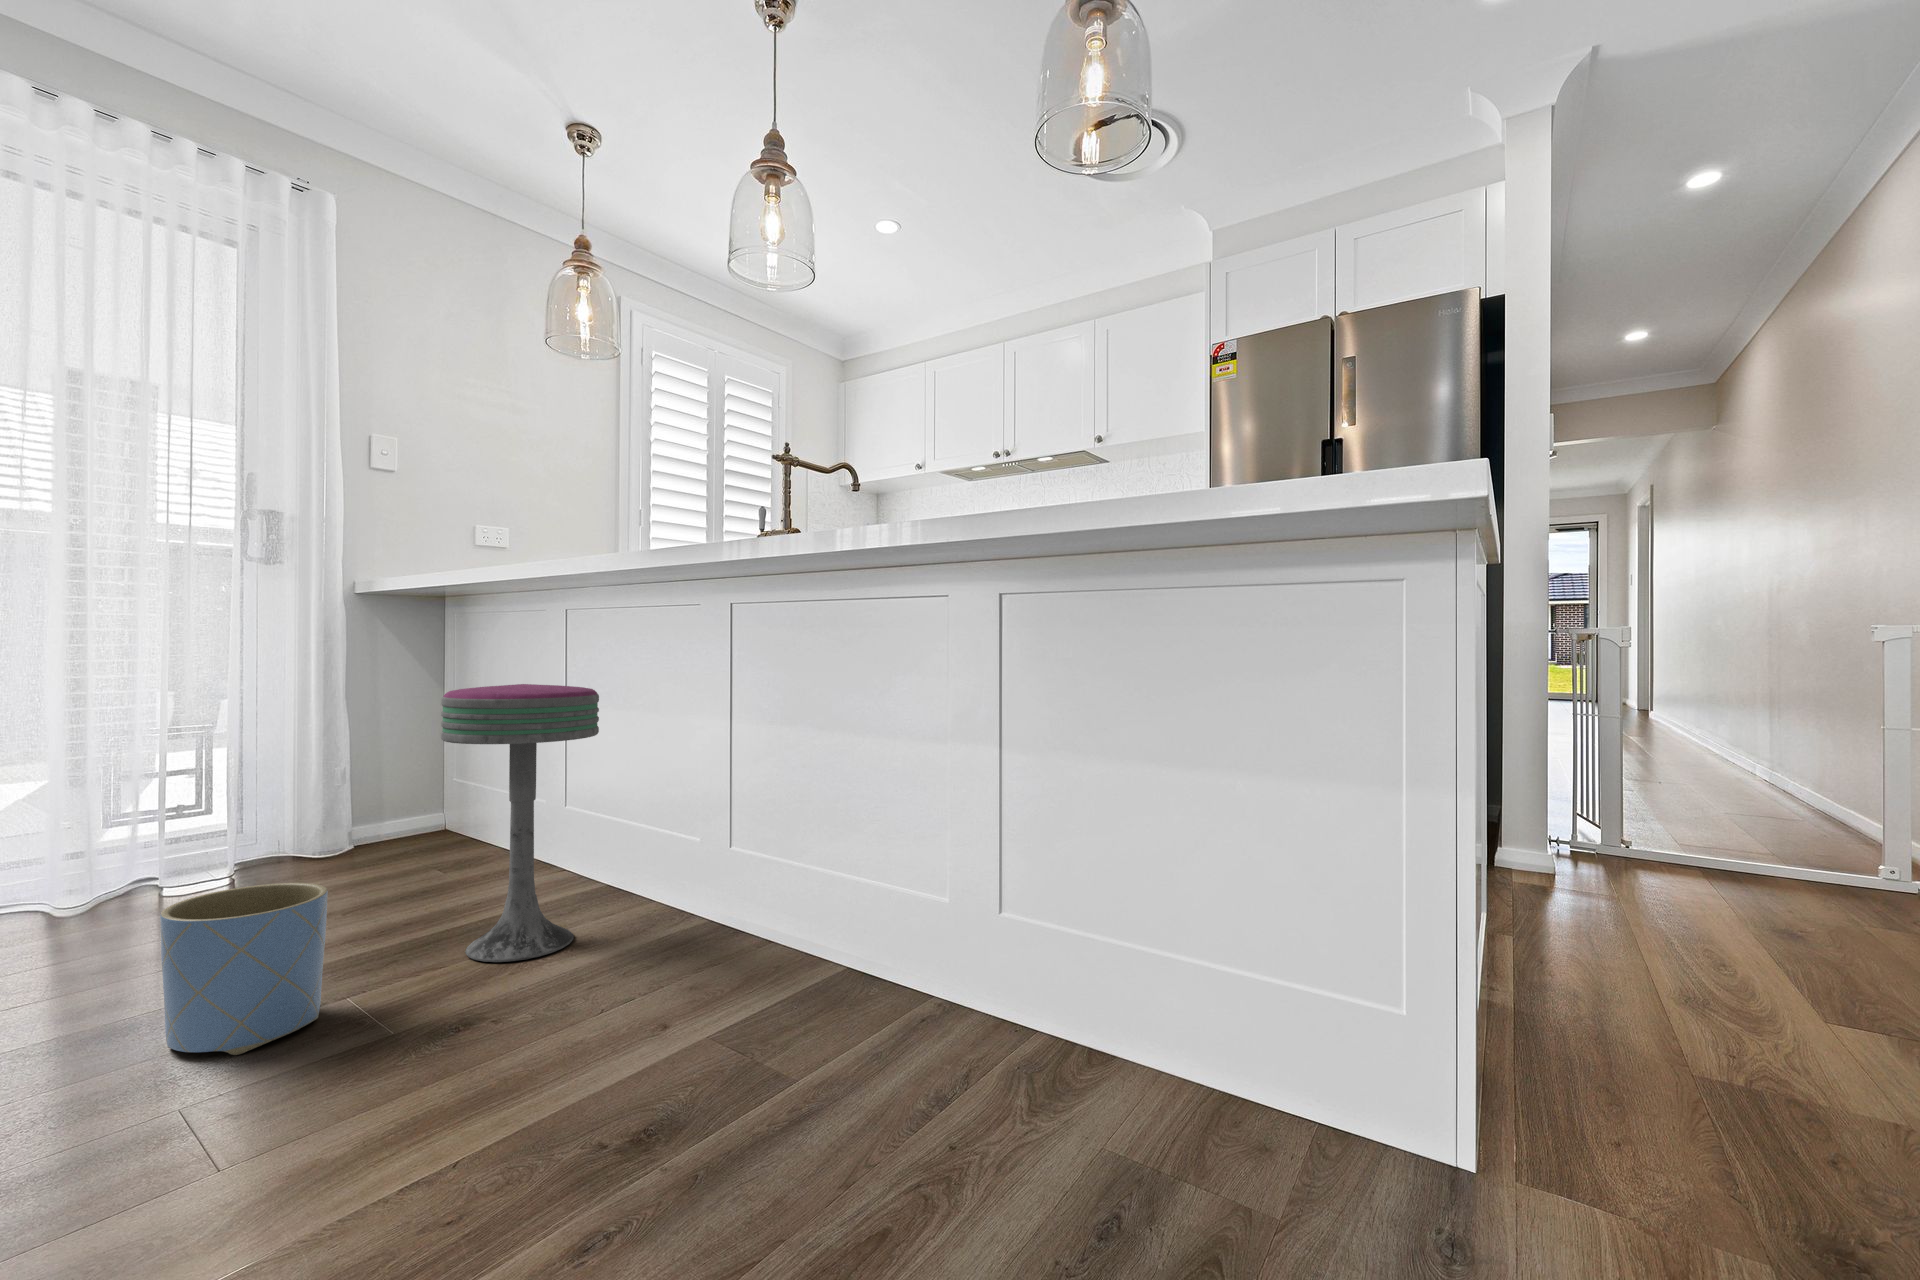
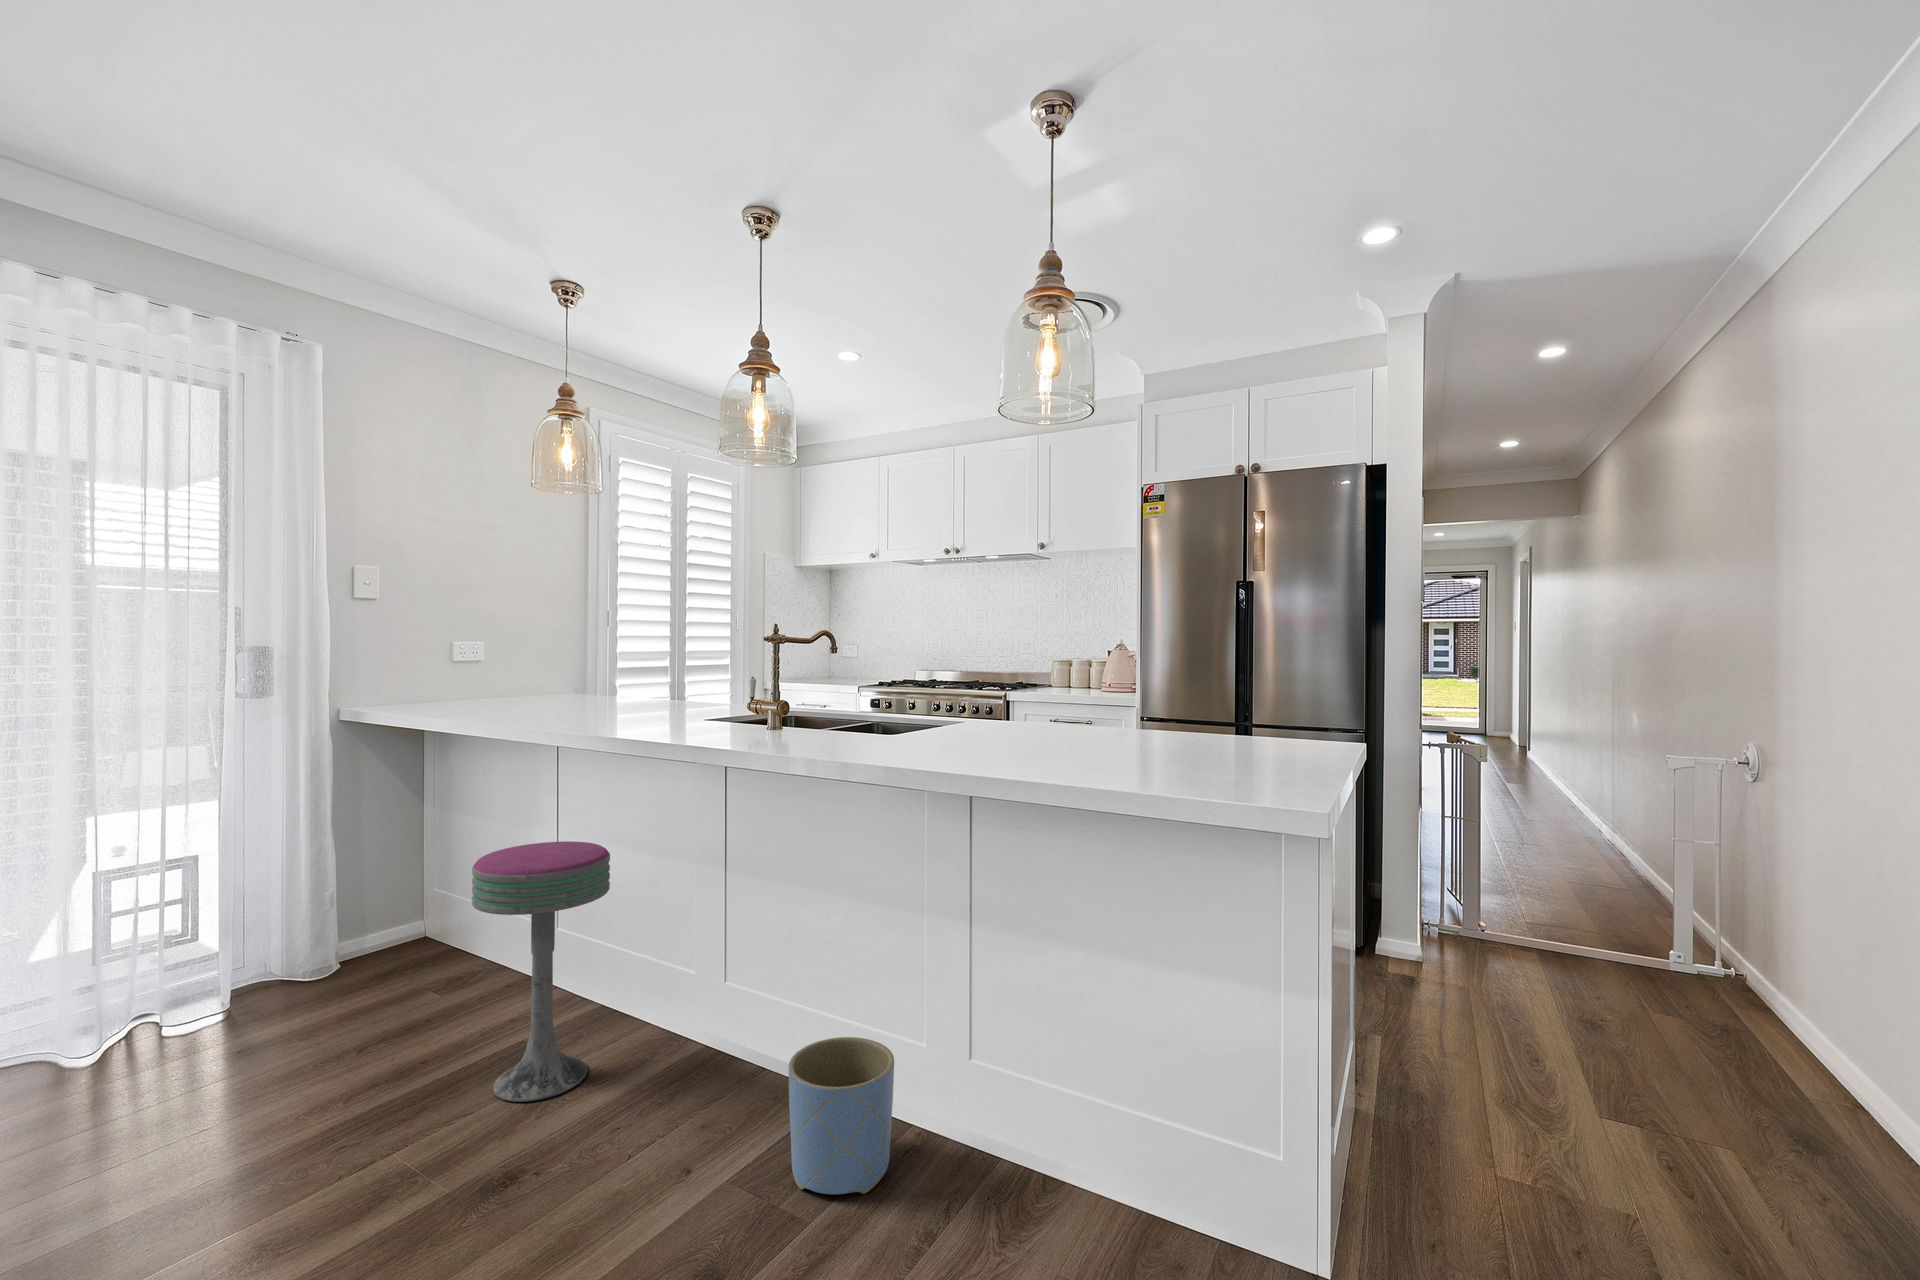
planter: present [160,883,328,1055] -> present [788,1037,894,1194]

